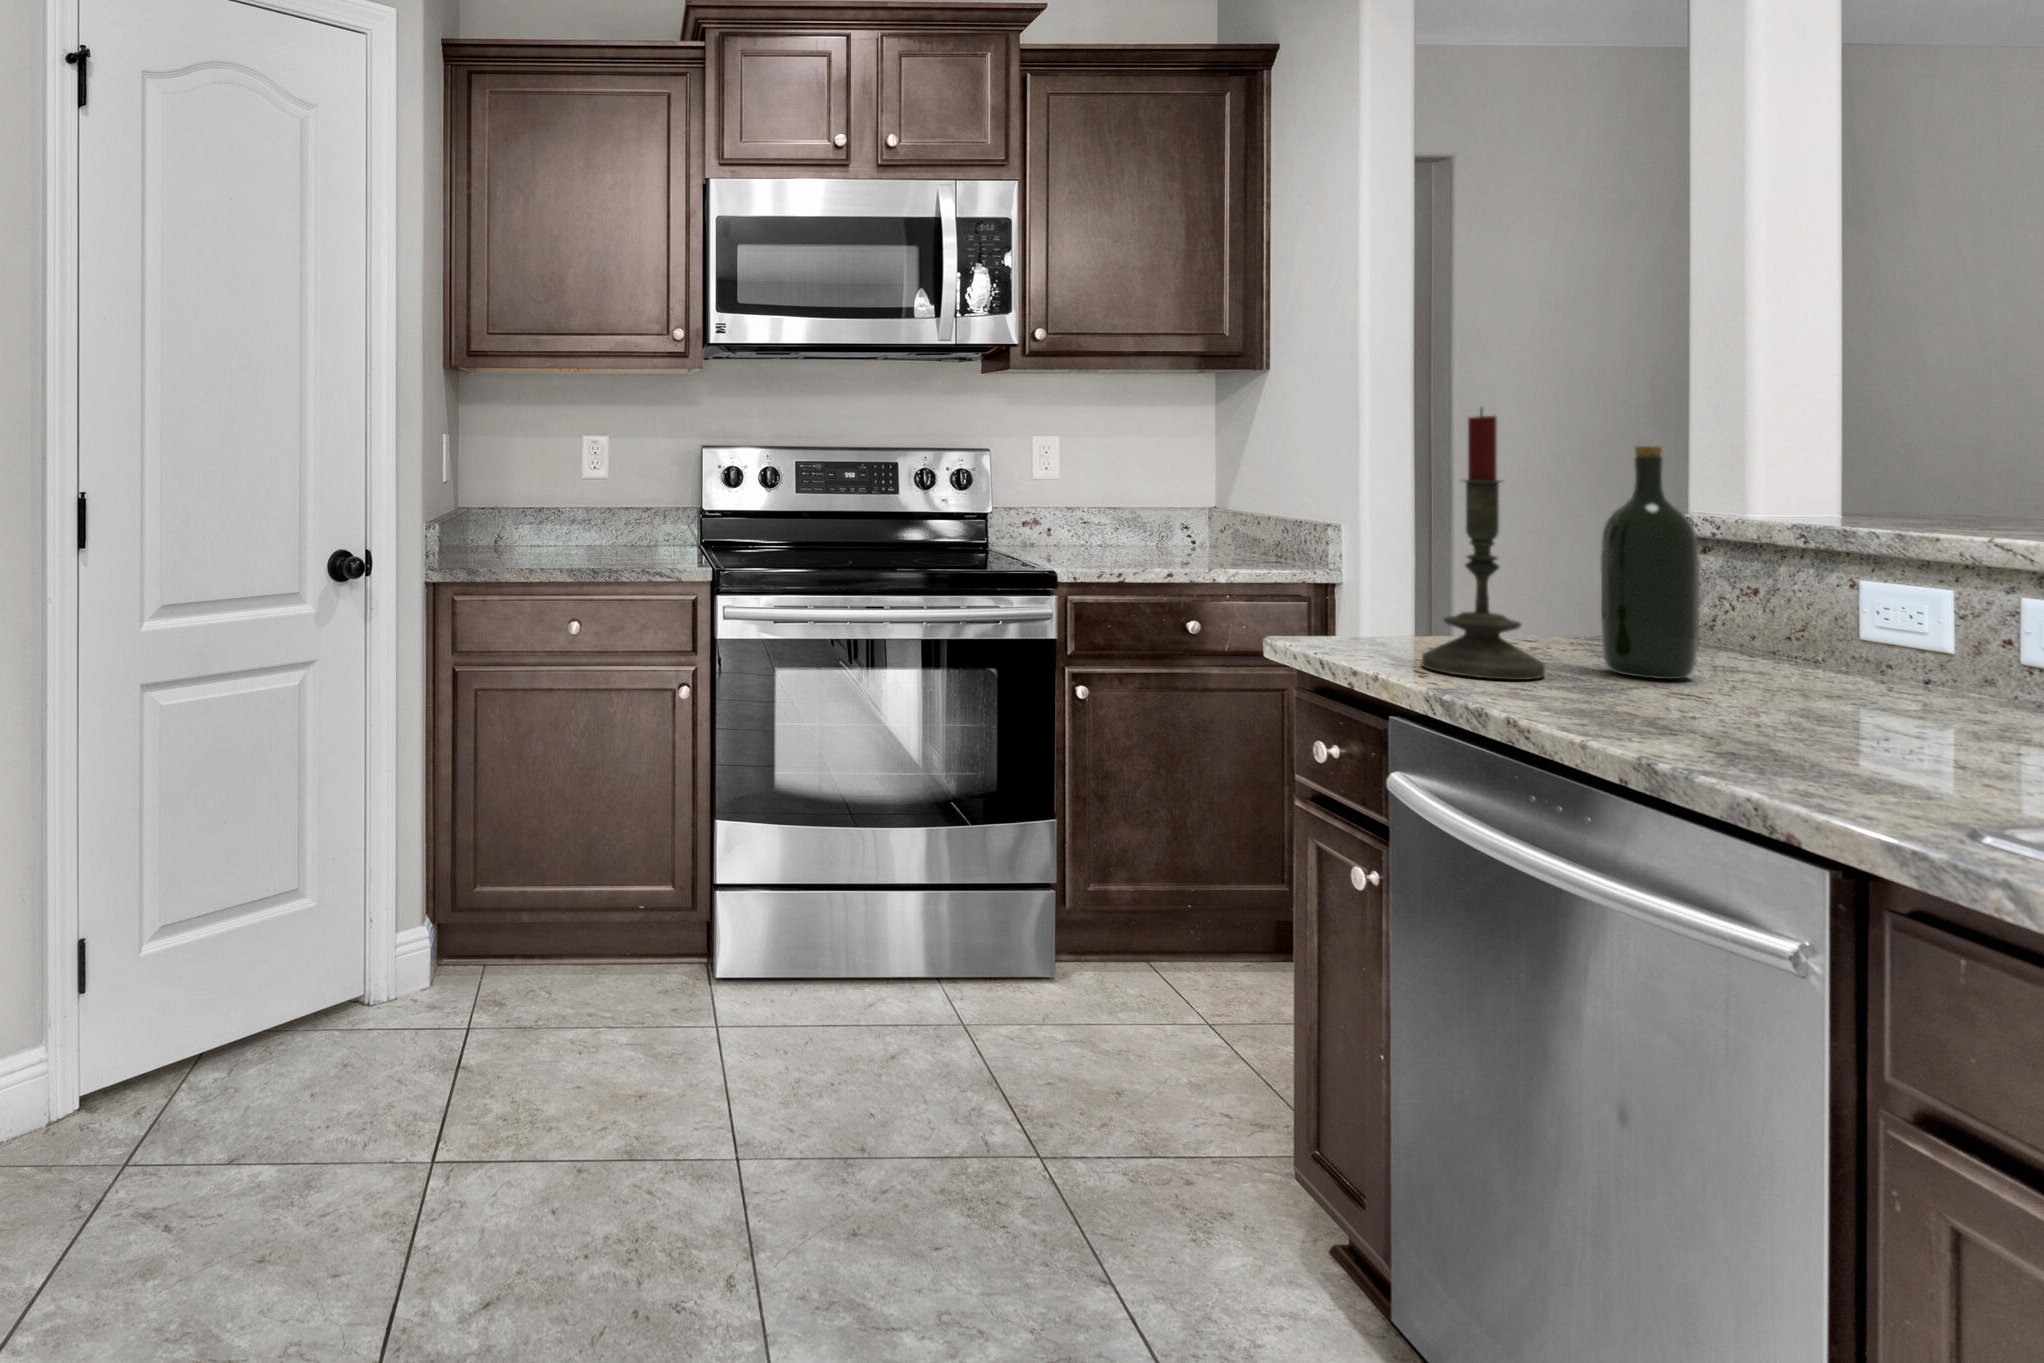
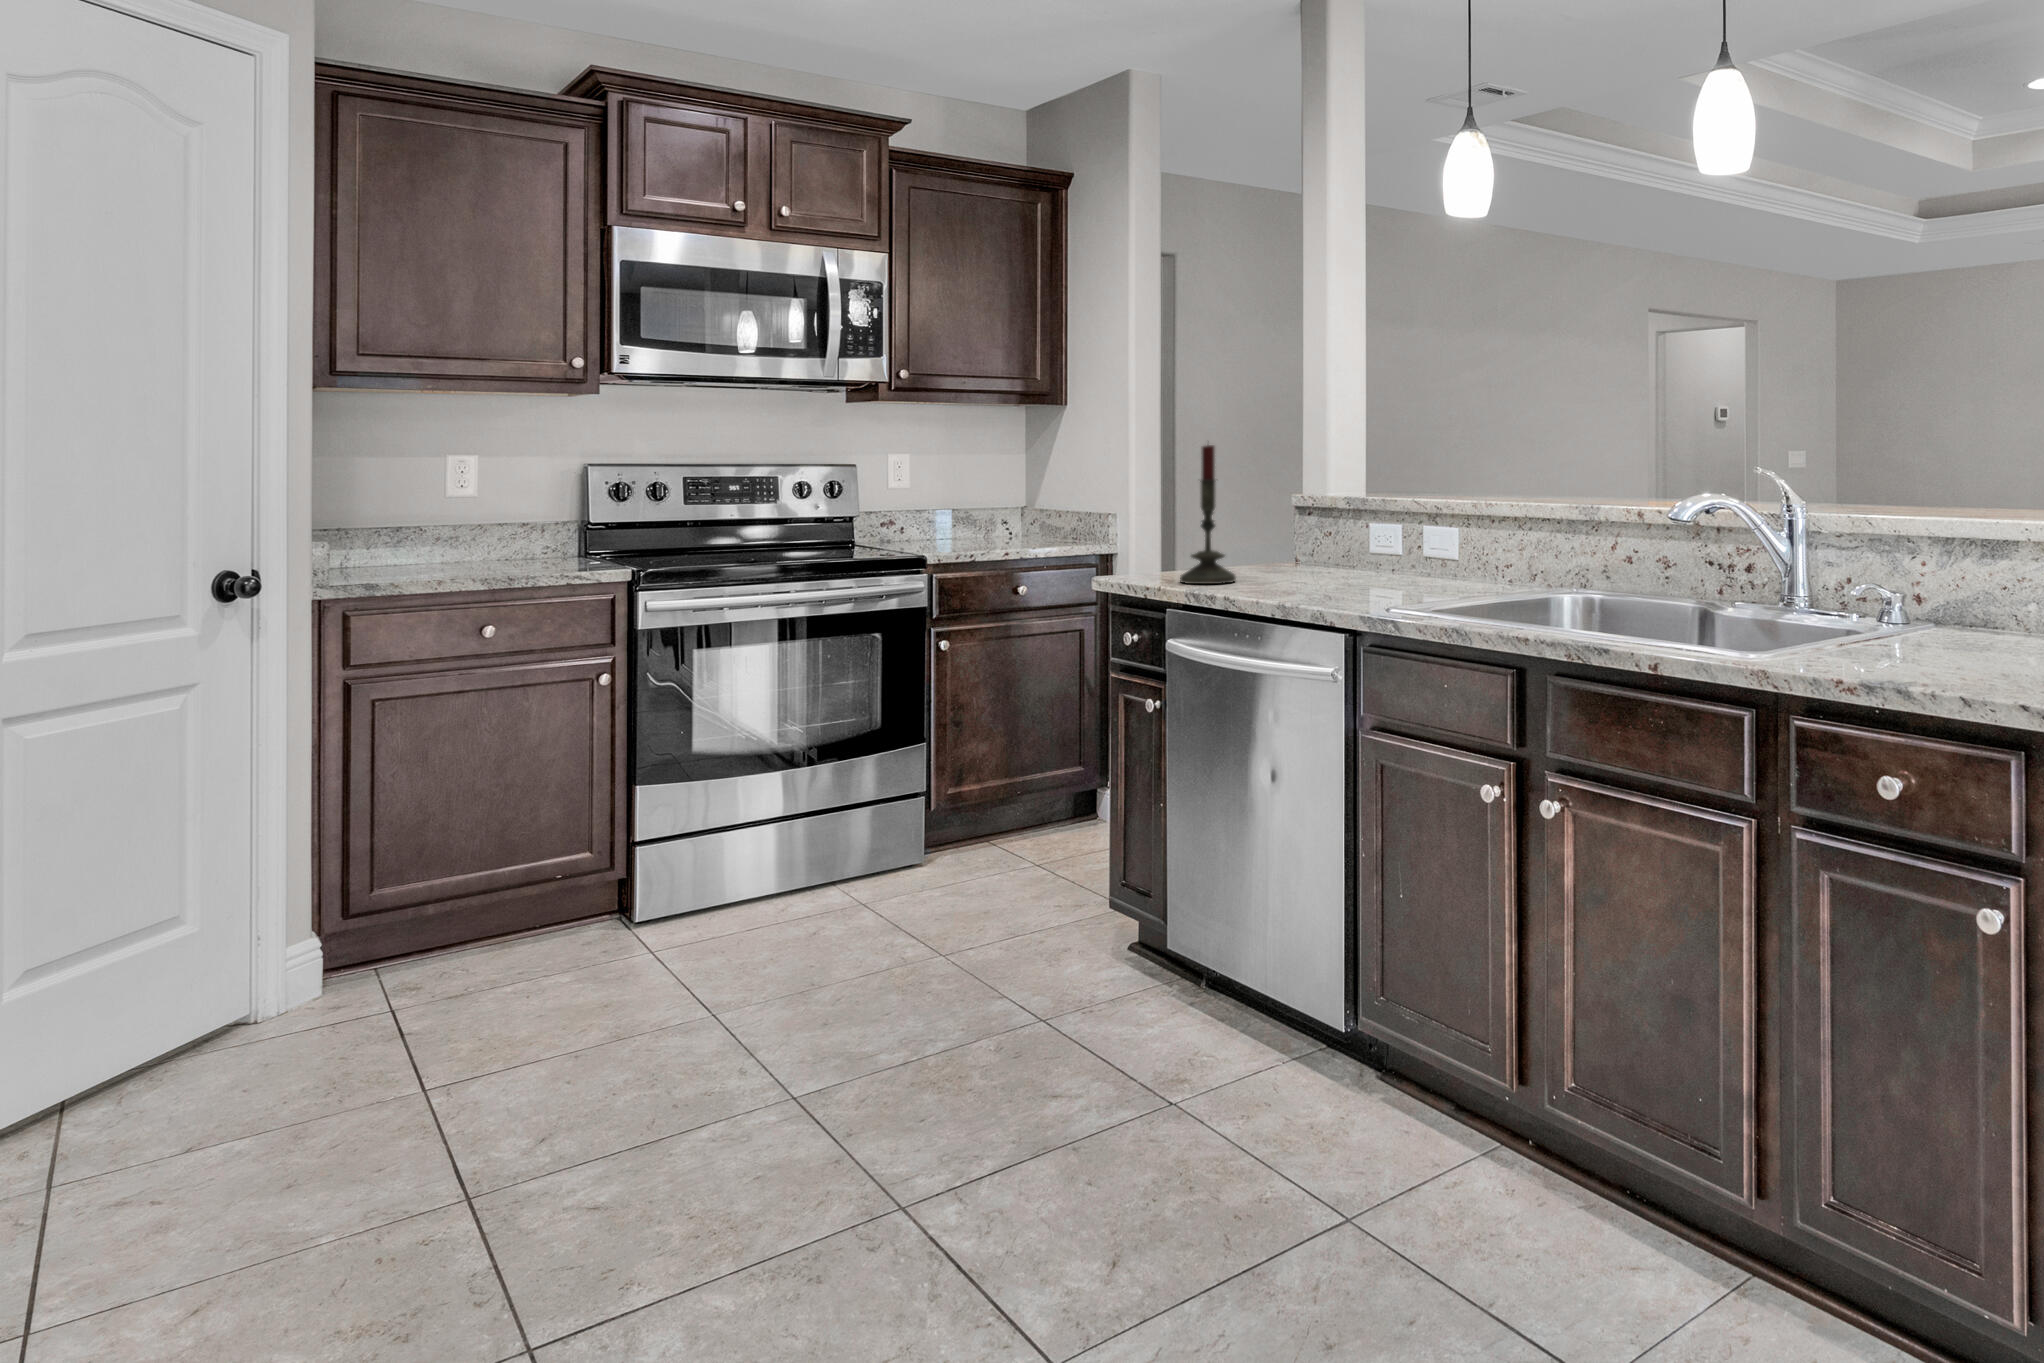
wine bottle: present [1600,446,1699,679] -> none [1259,460,1298,578]

